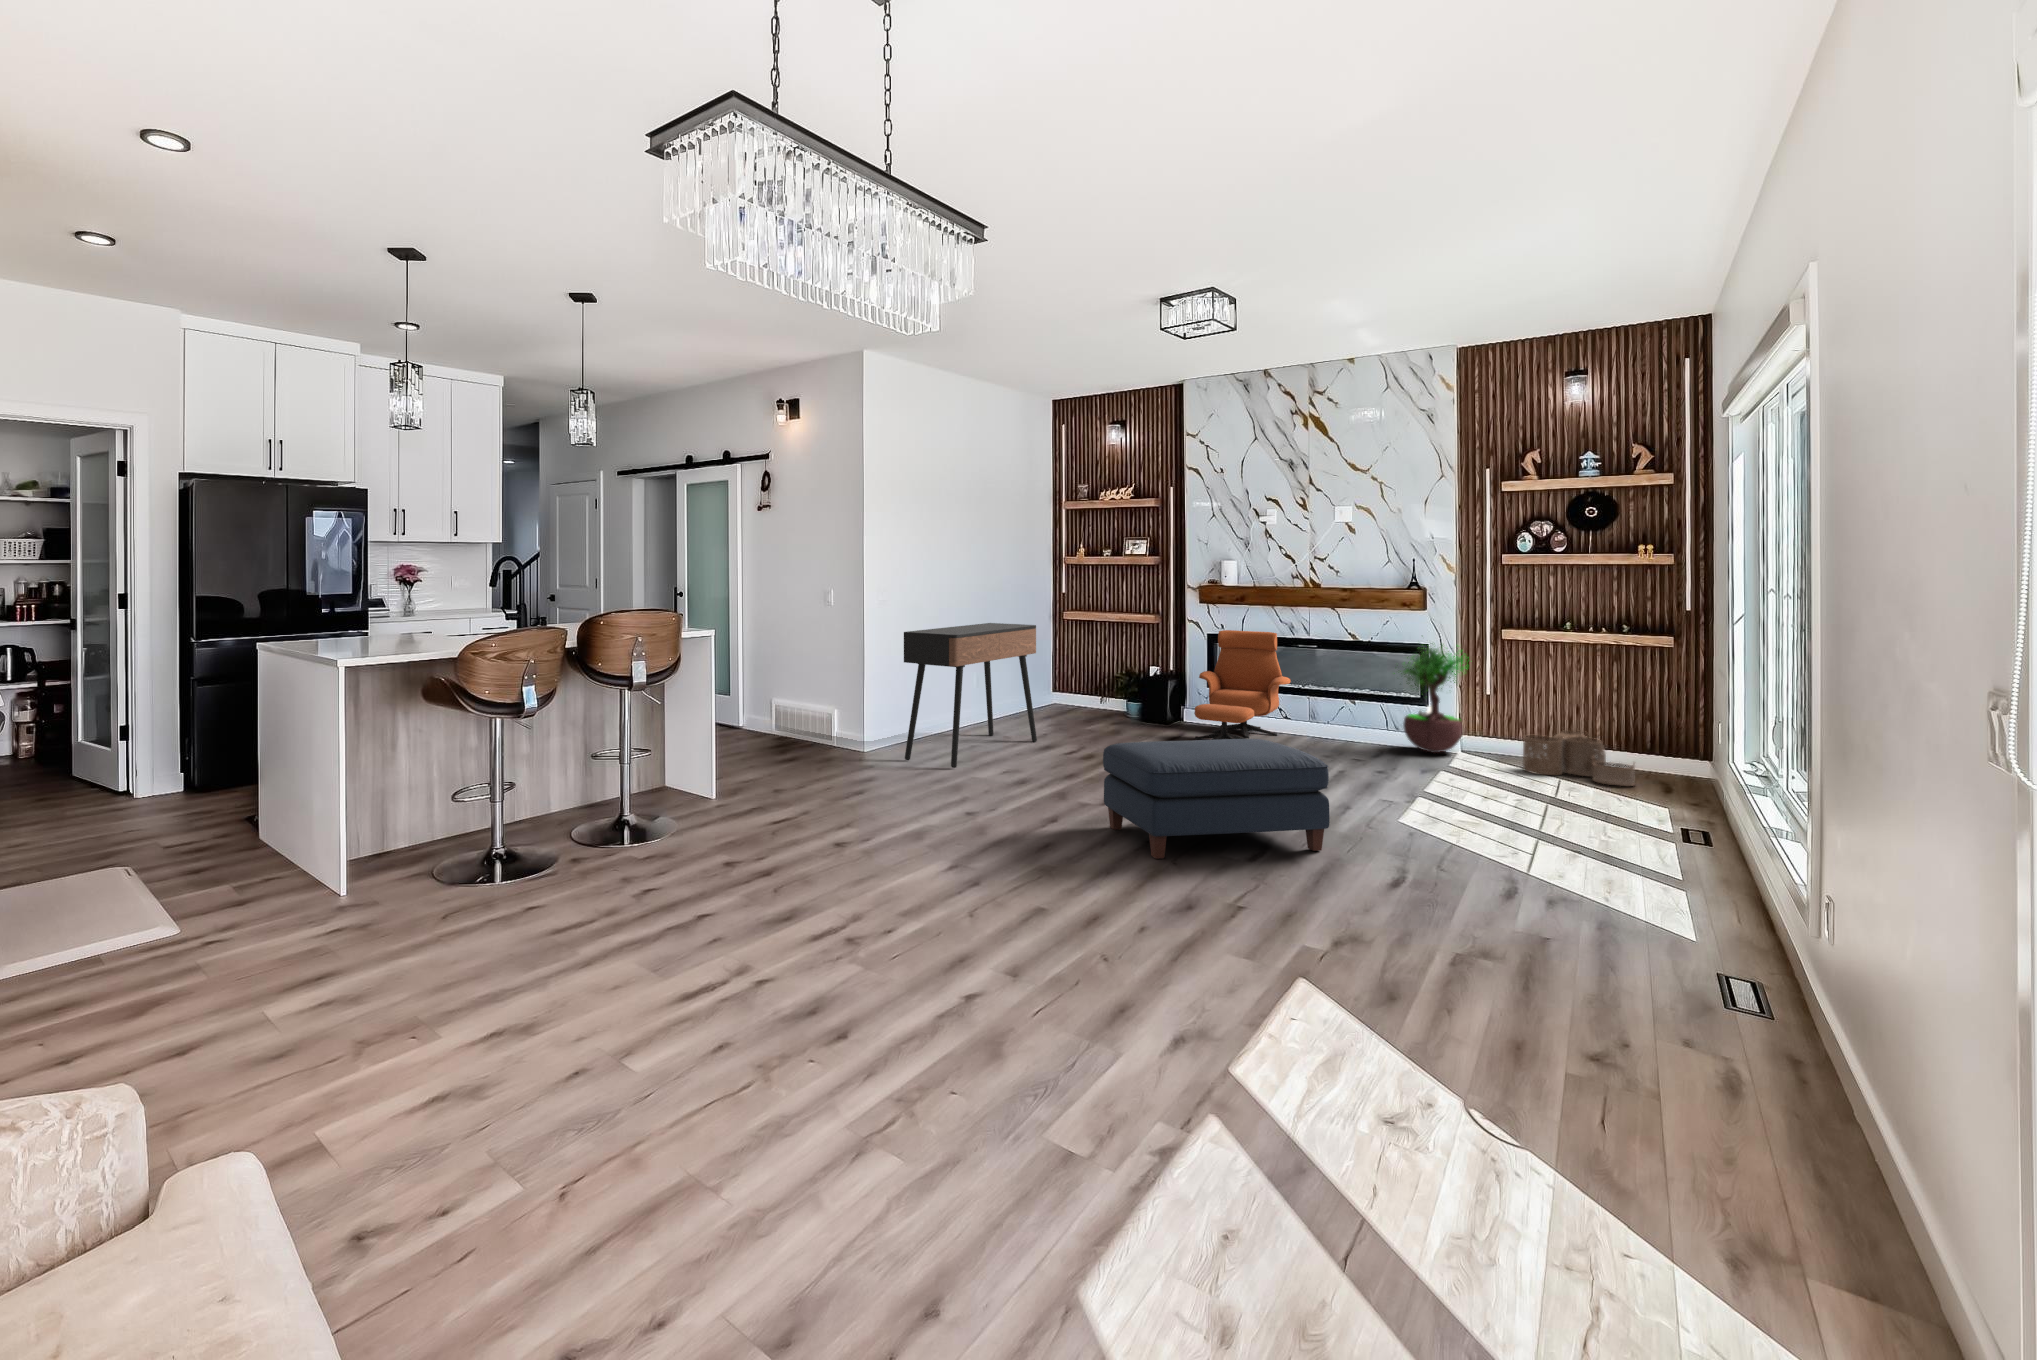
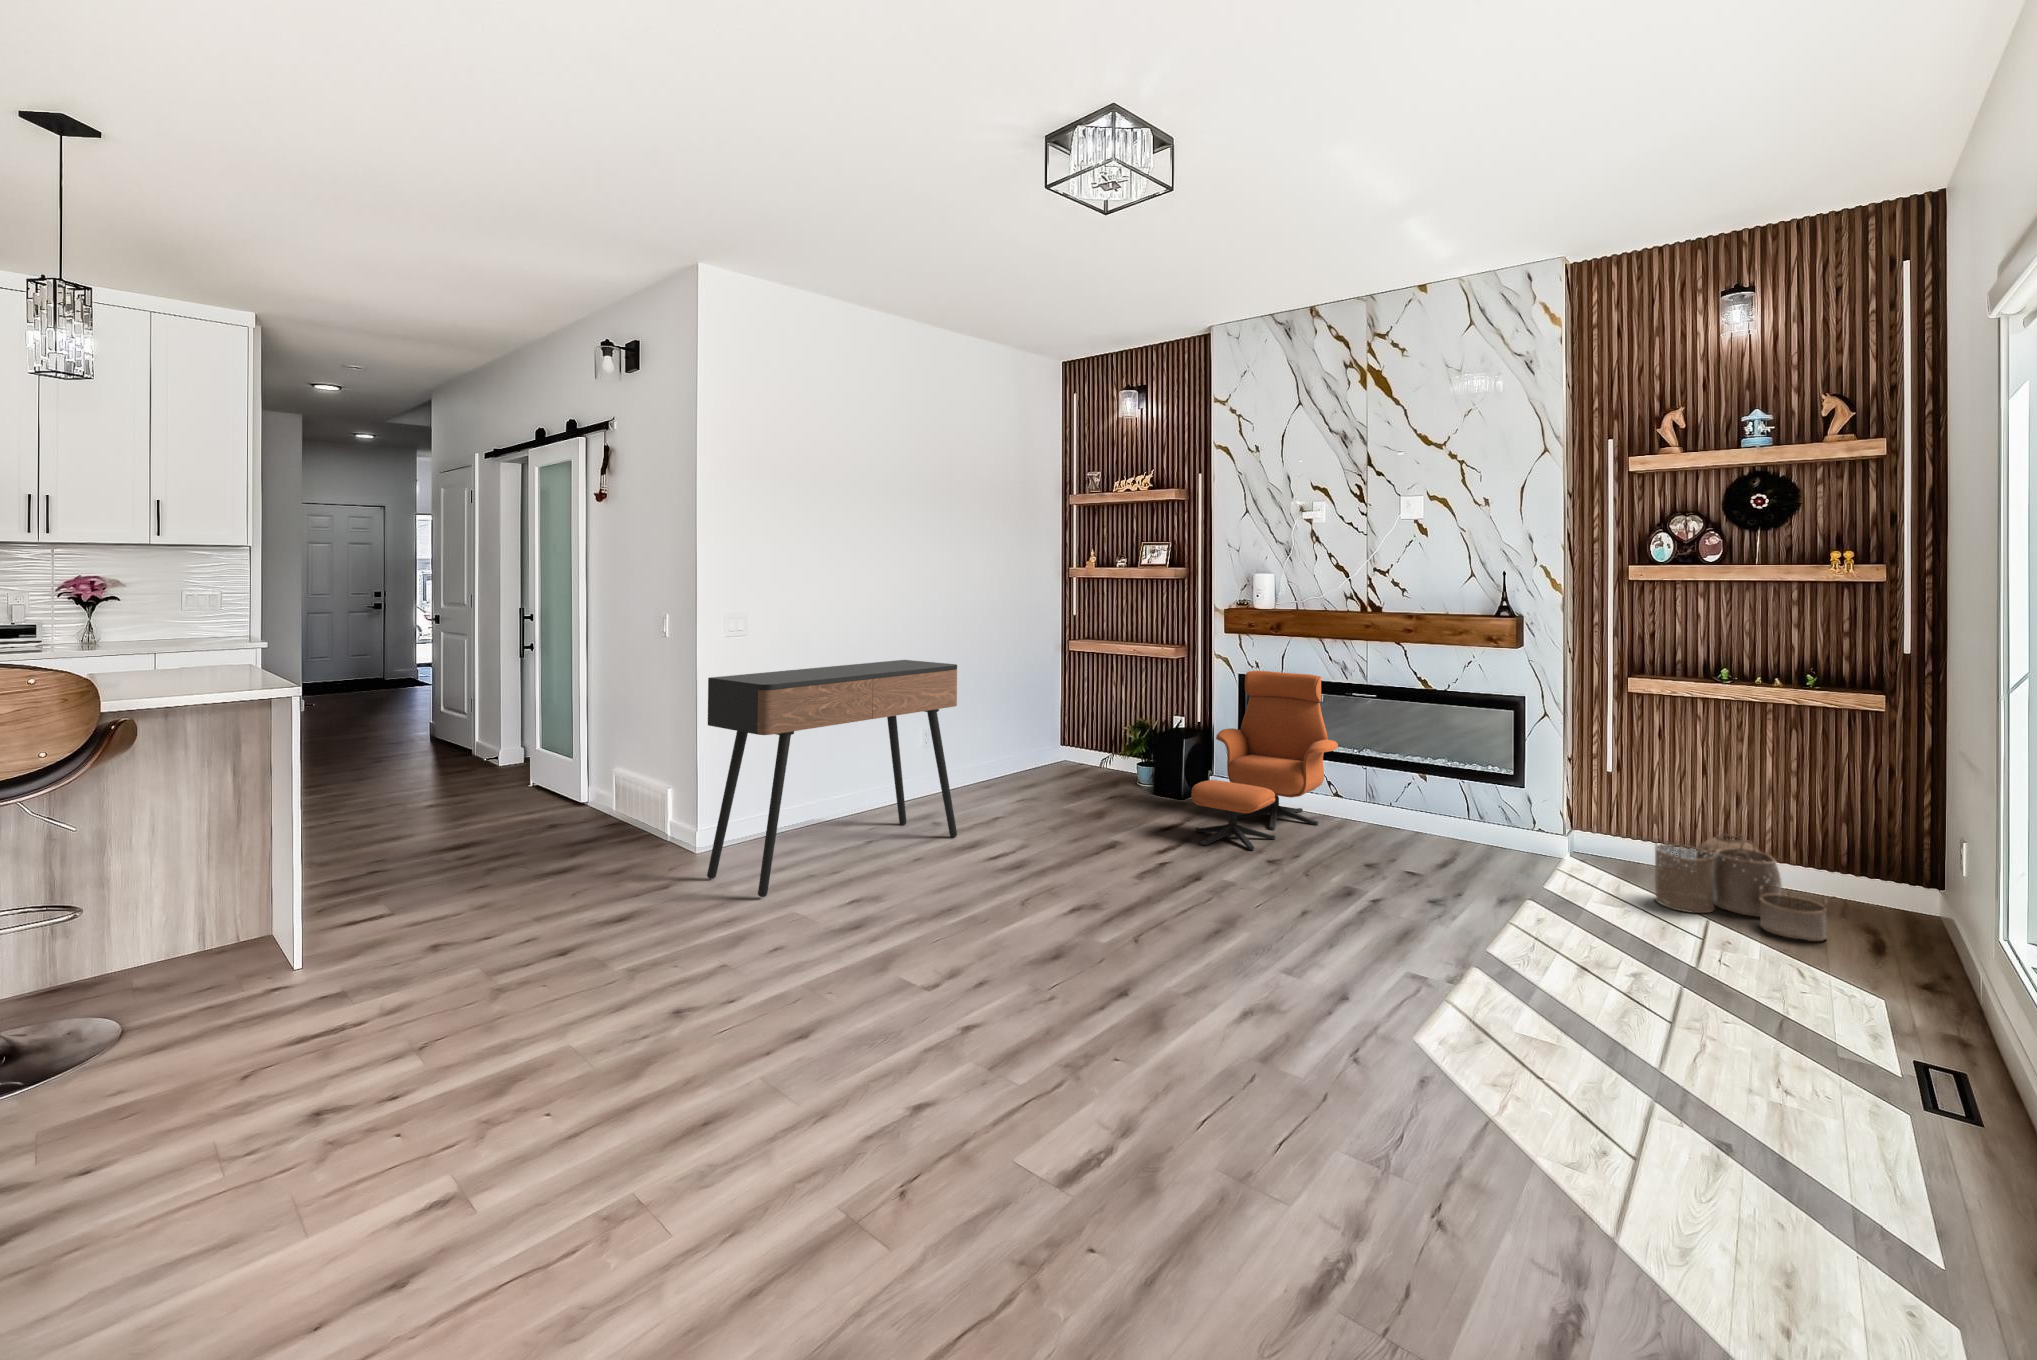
potted tree: present [1394,644,1466,753] -> none [1469,685,1585,862]
ottoman: present [1103,739,1330,859] -> none [840,893,1230,1183]

